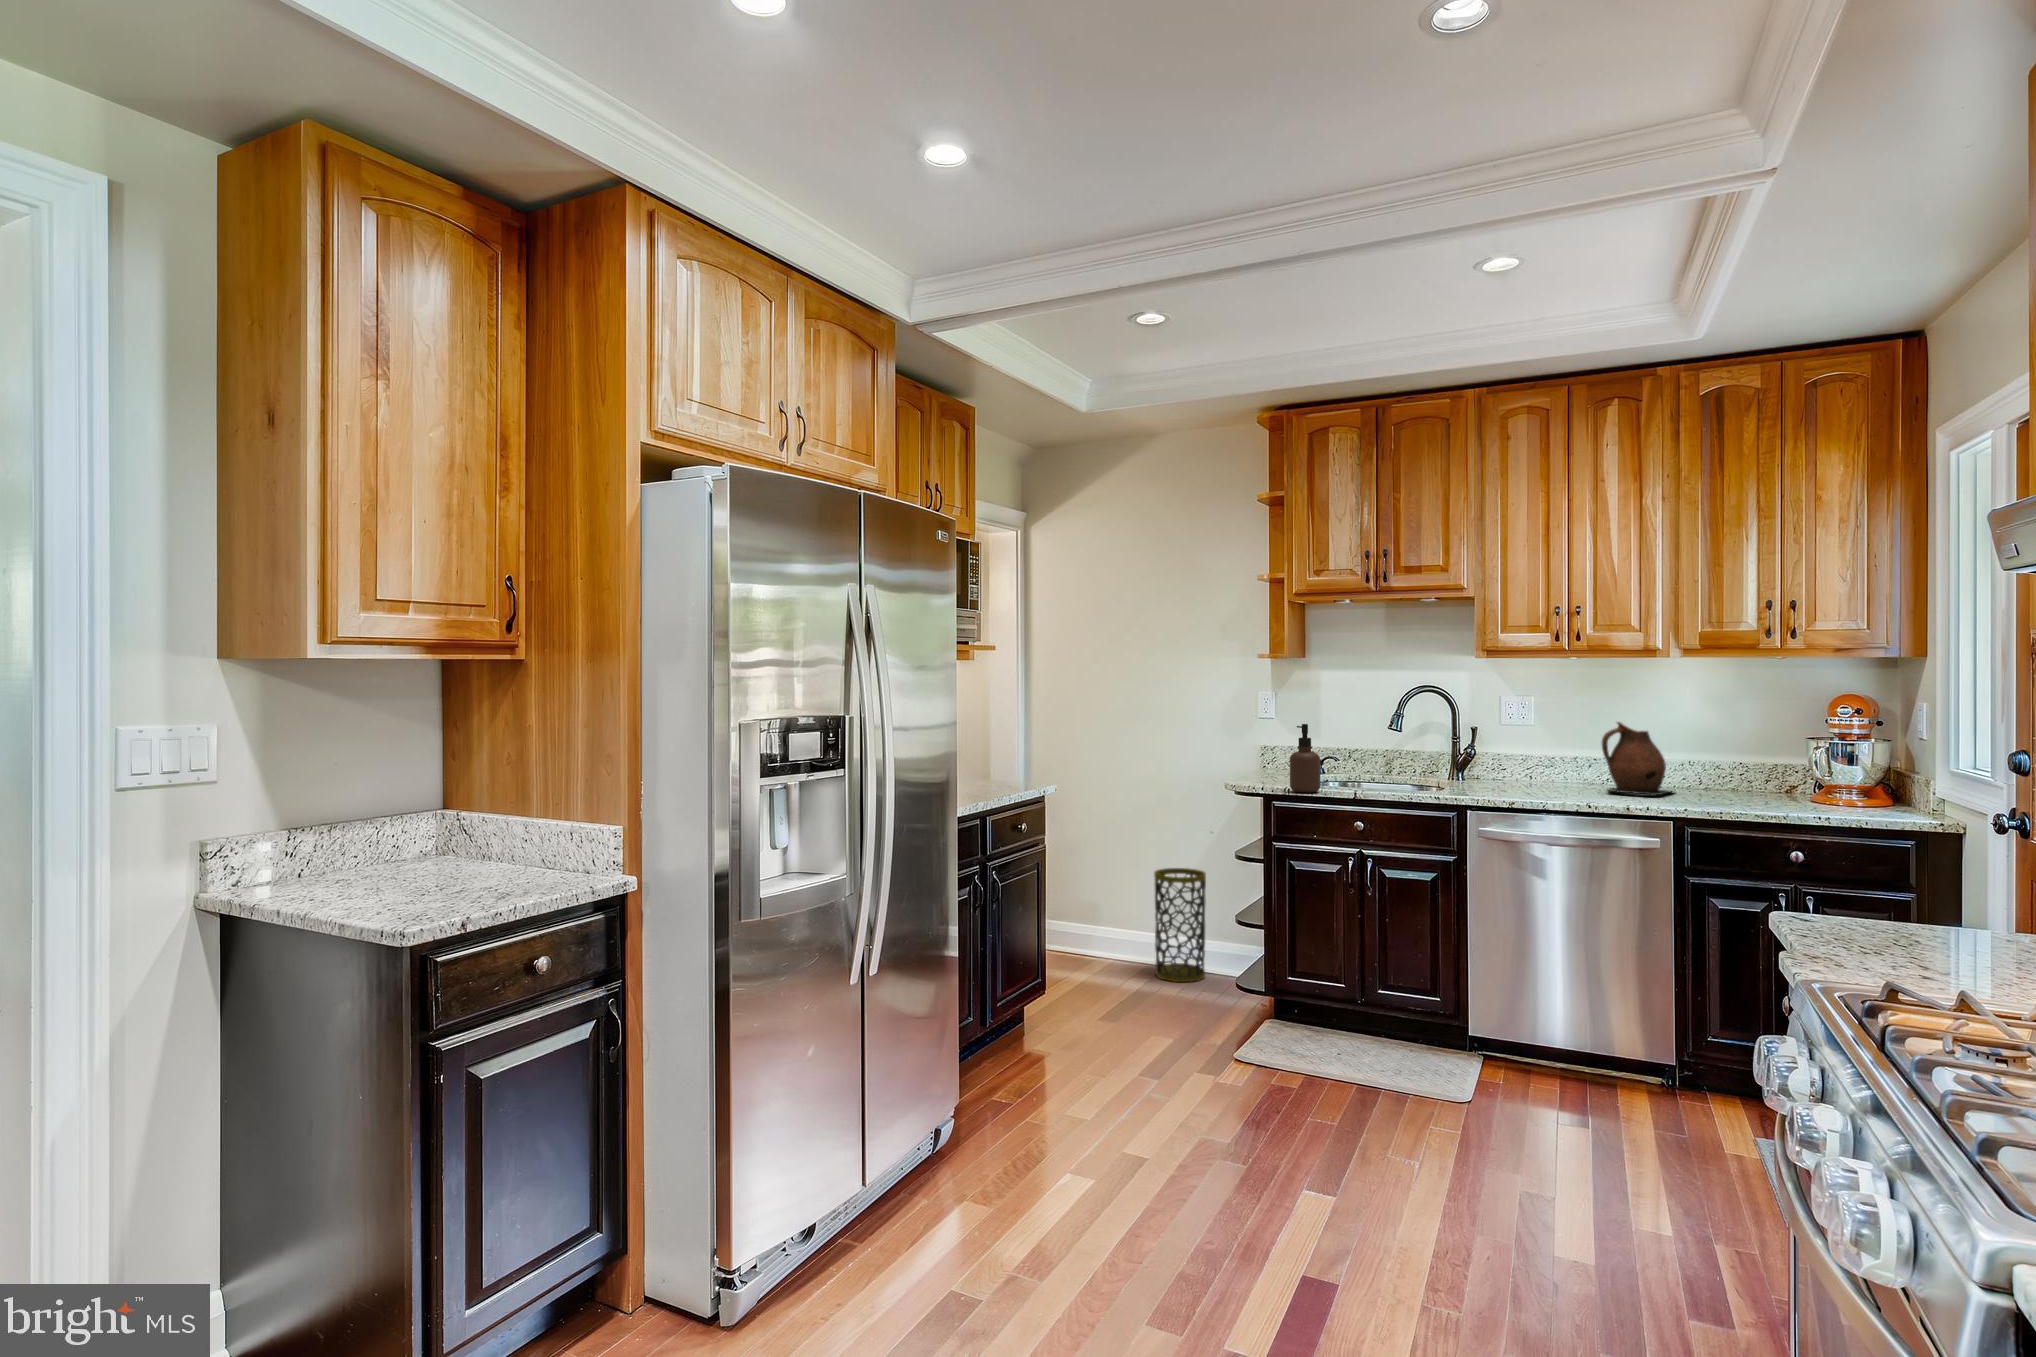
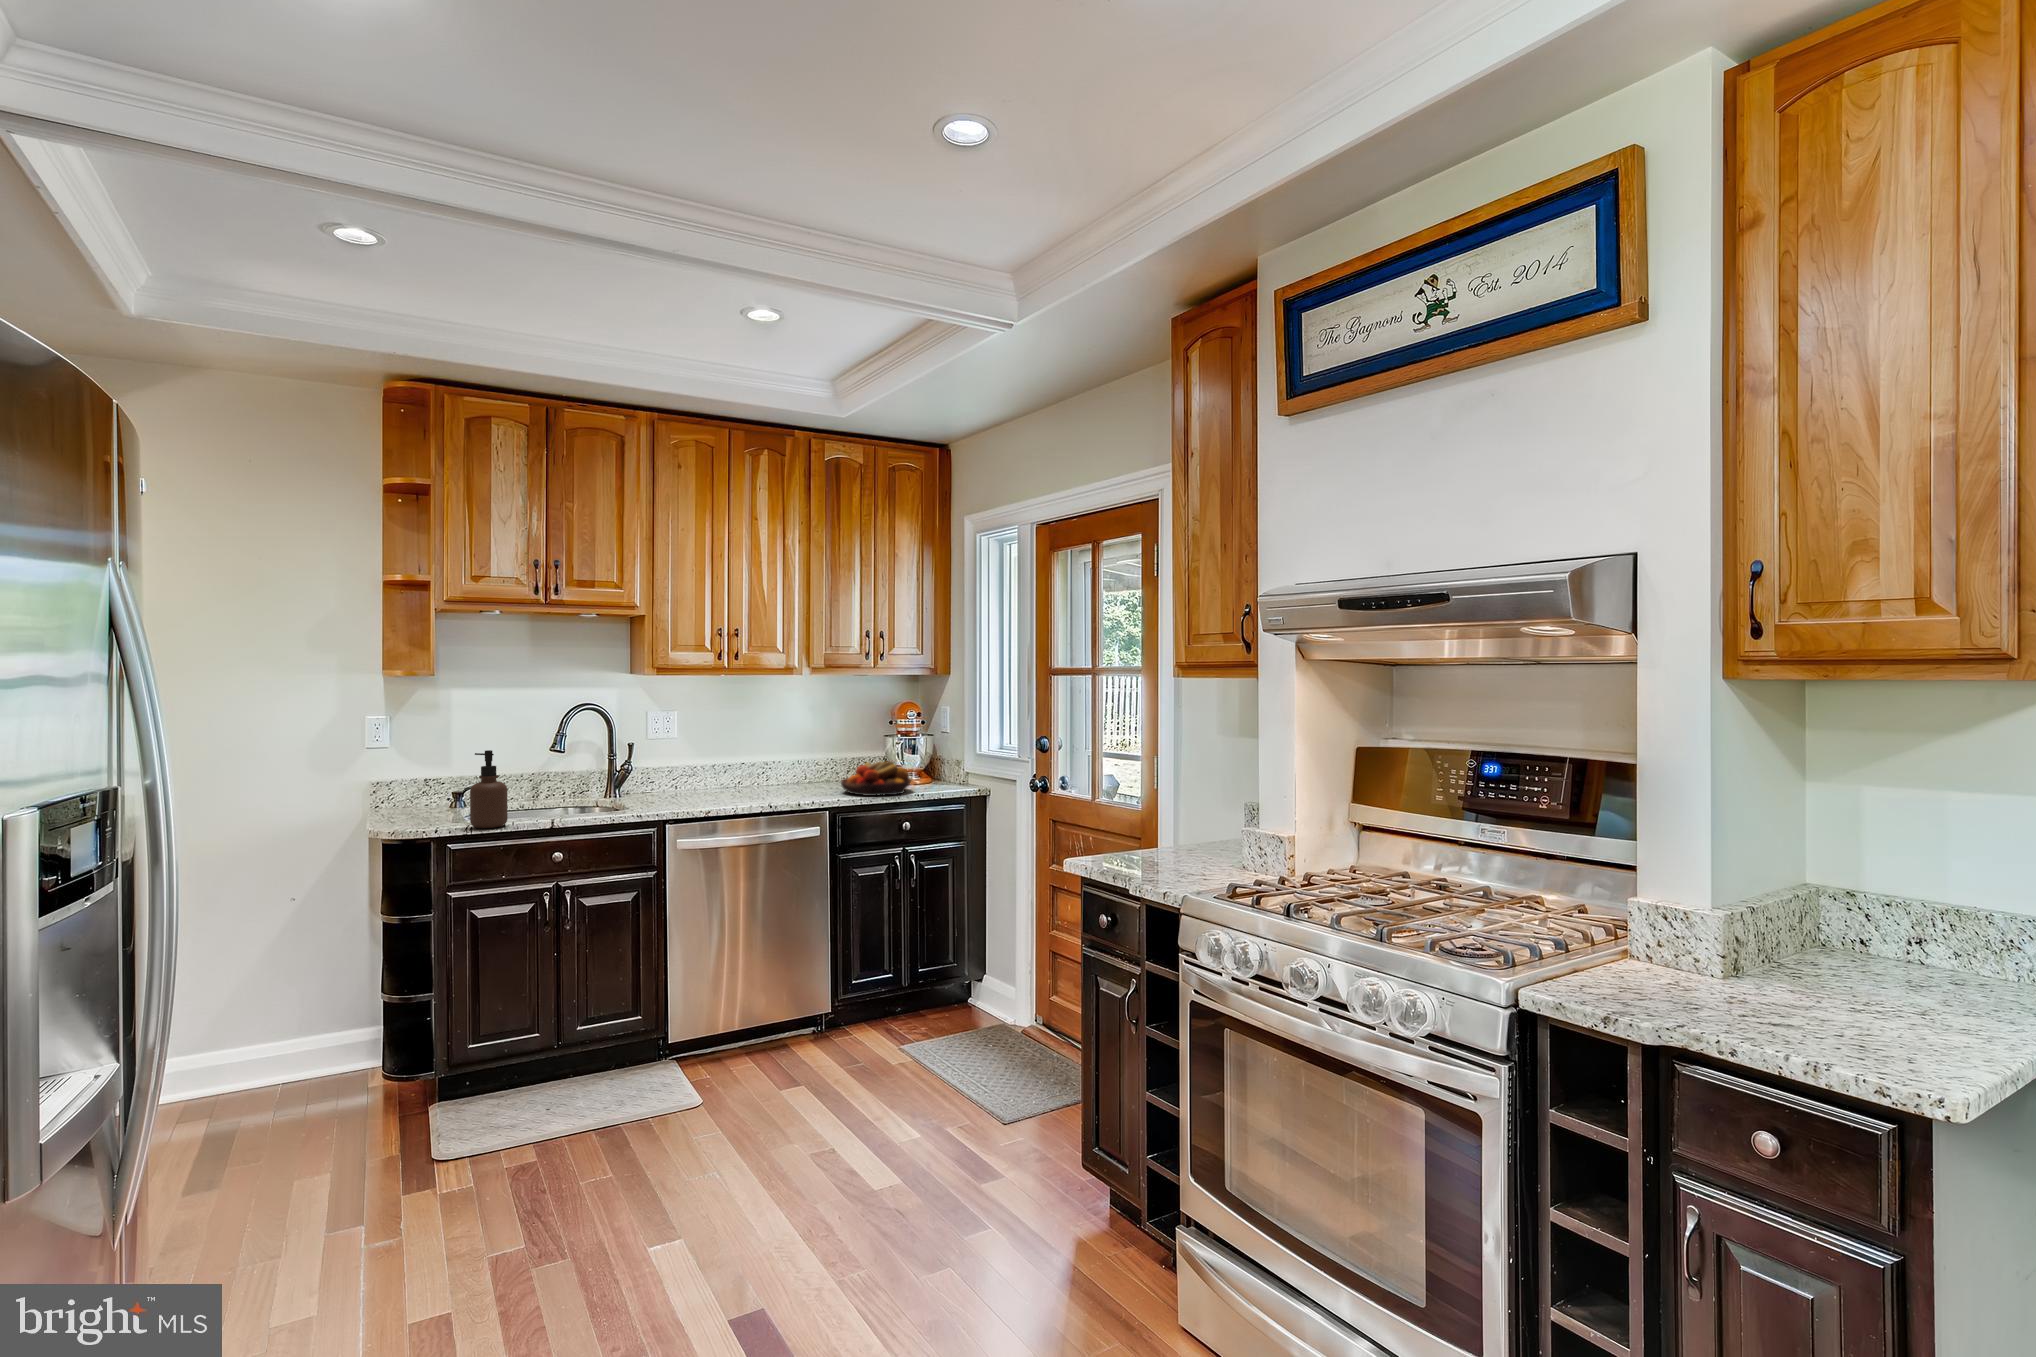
ceramic pitcher: present [1602,722,1671,795] -> none [752,731,802,793]
fruit bowl: none [1710,768,1820,812] -> present [841,761,911,796]
trash can: present [1154,868,1206,982] -> none [218,945,301,1101]

